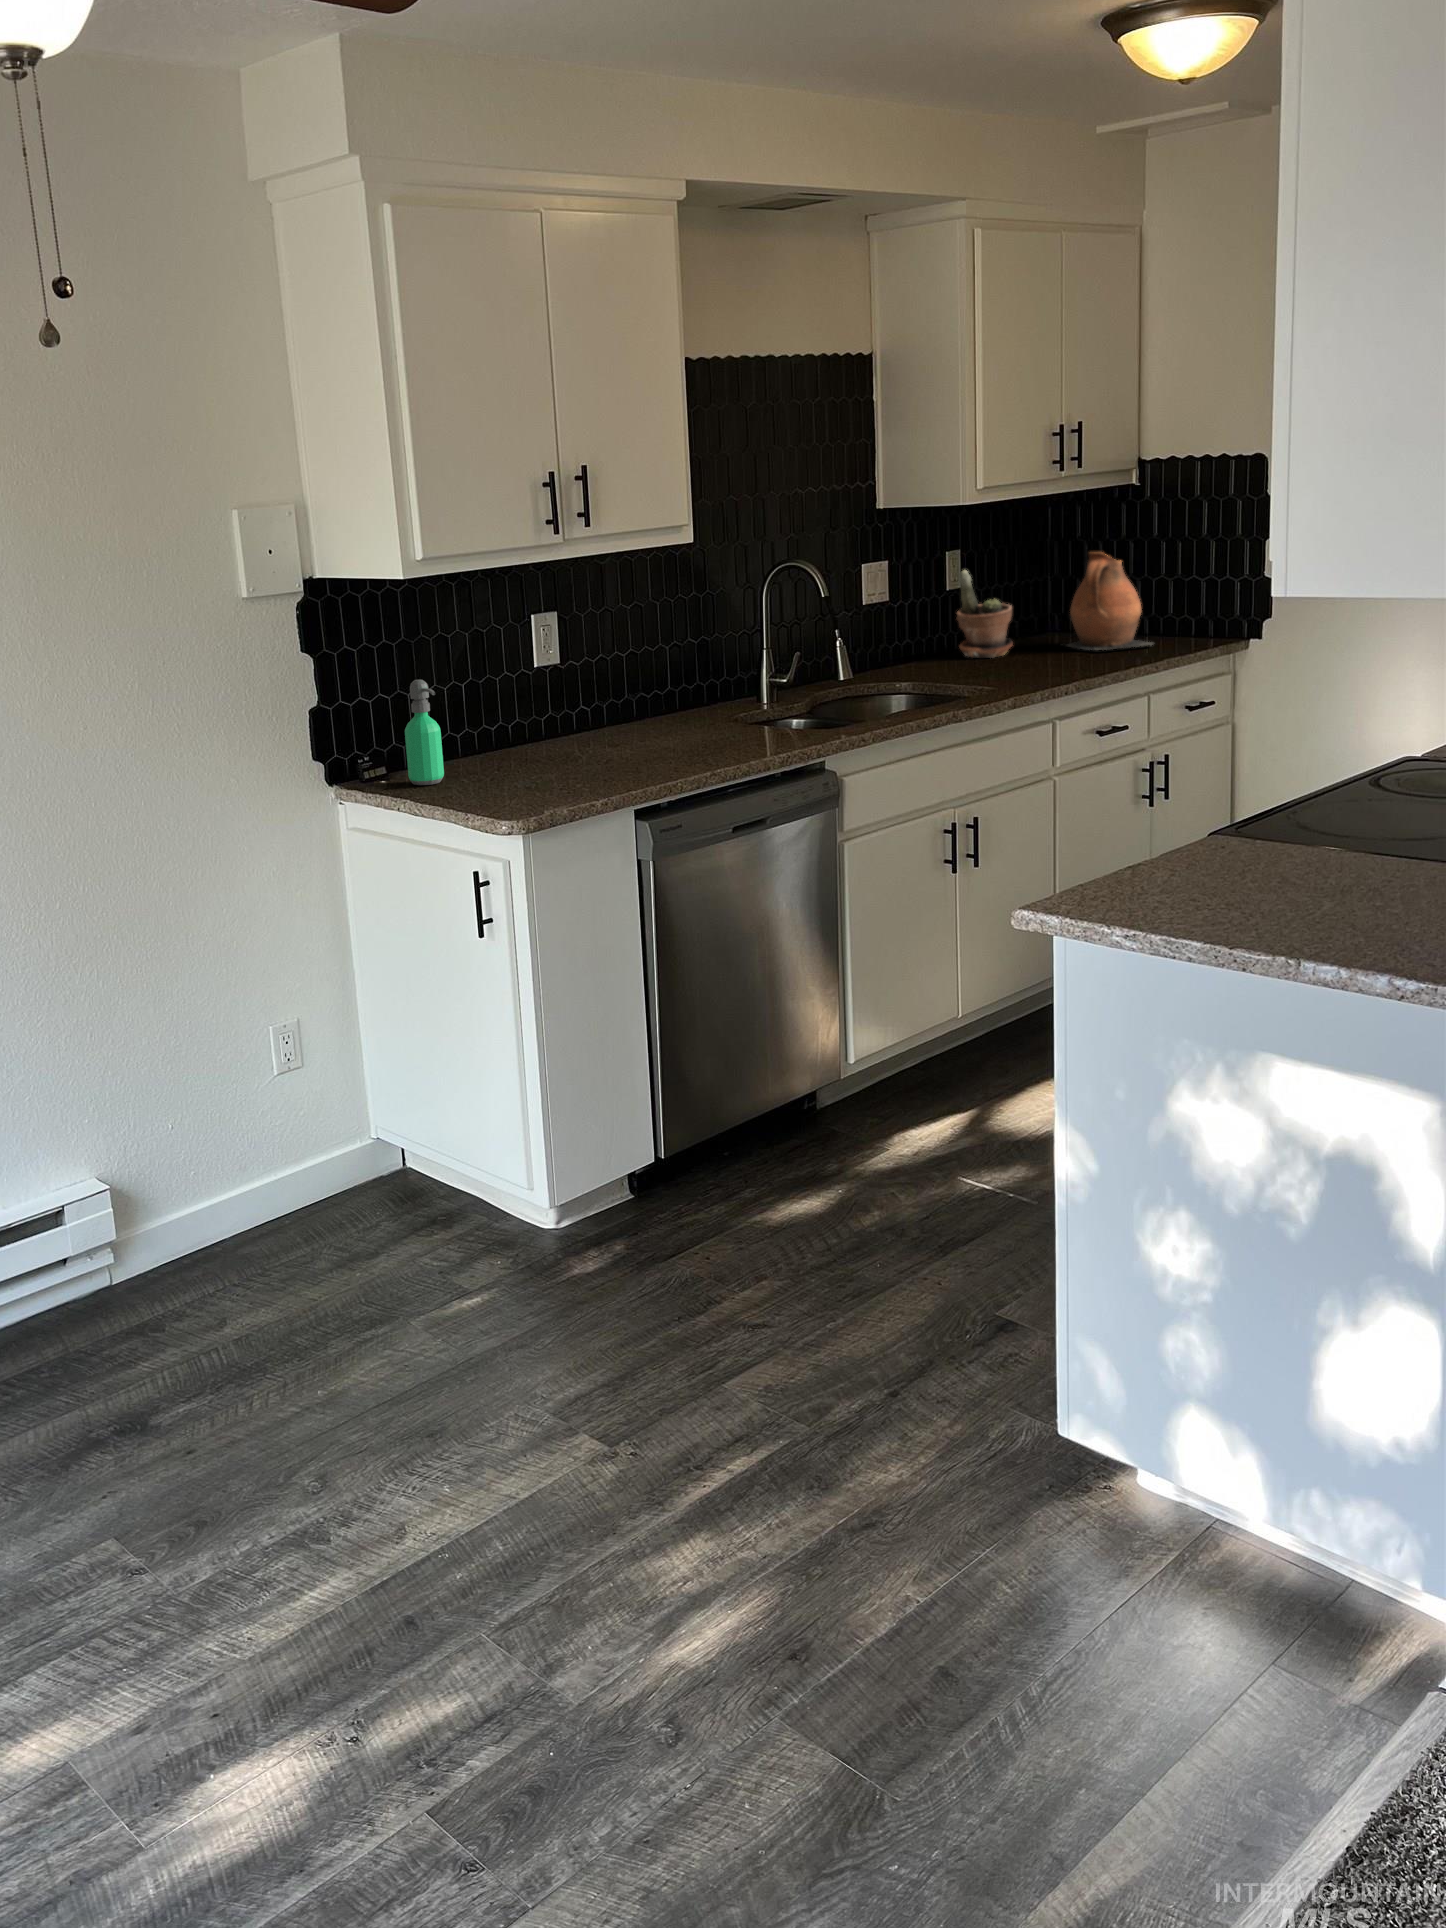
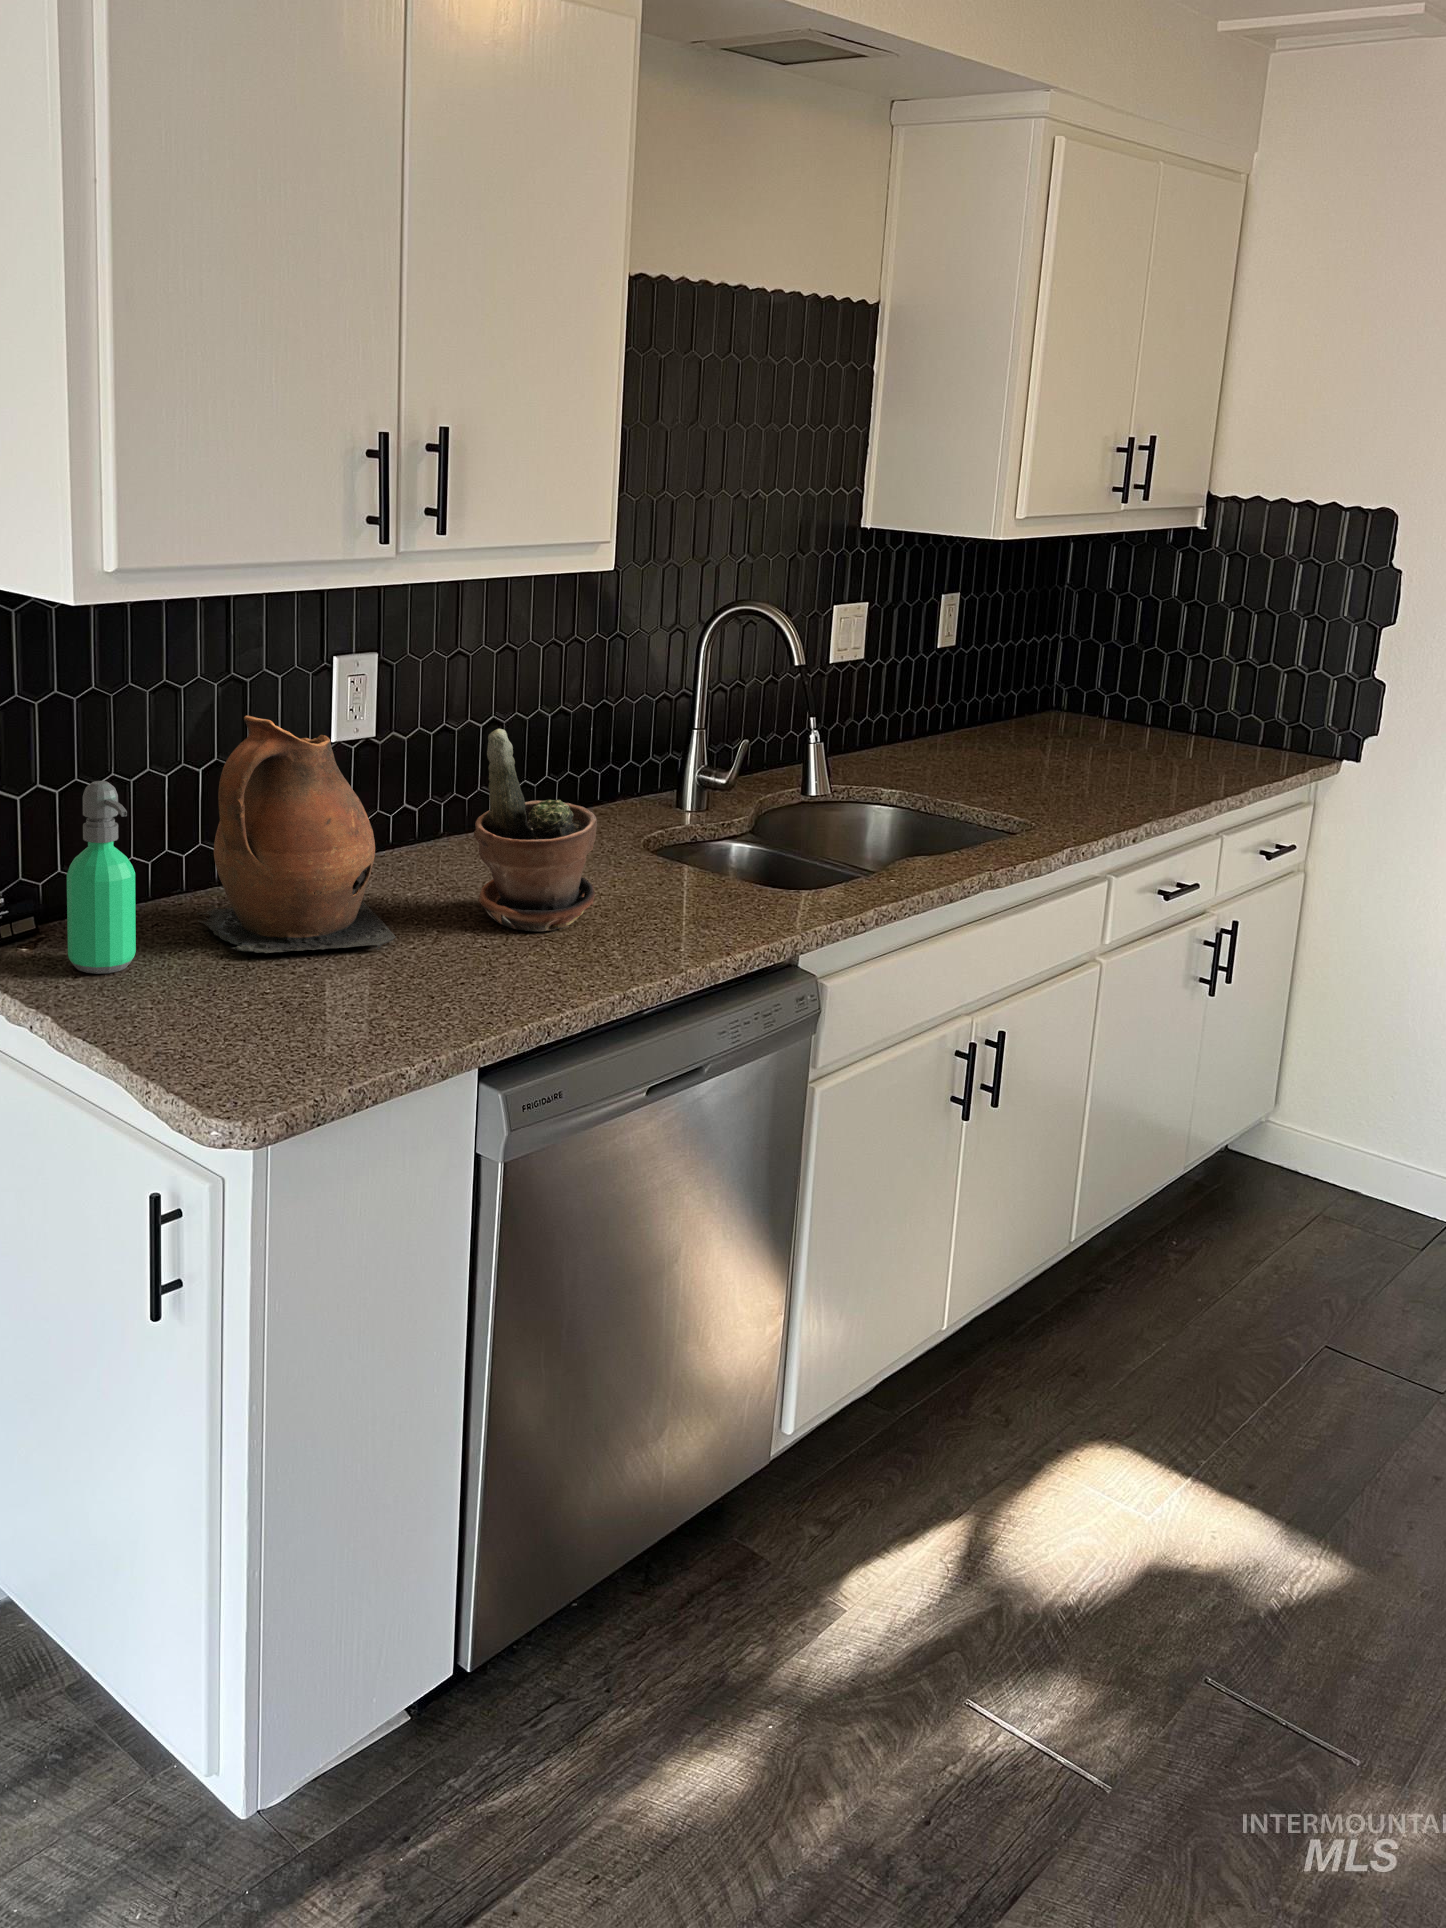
ceramic pitcher: present [1067,552,1153,650] -> present [197,715,396,953]
potted plant: present [956,570,1013,658] -> present [474,729,597,931]

